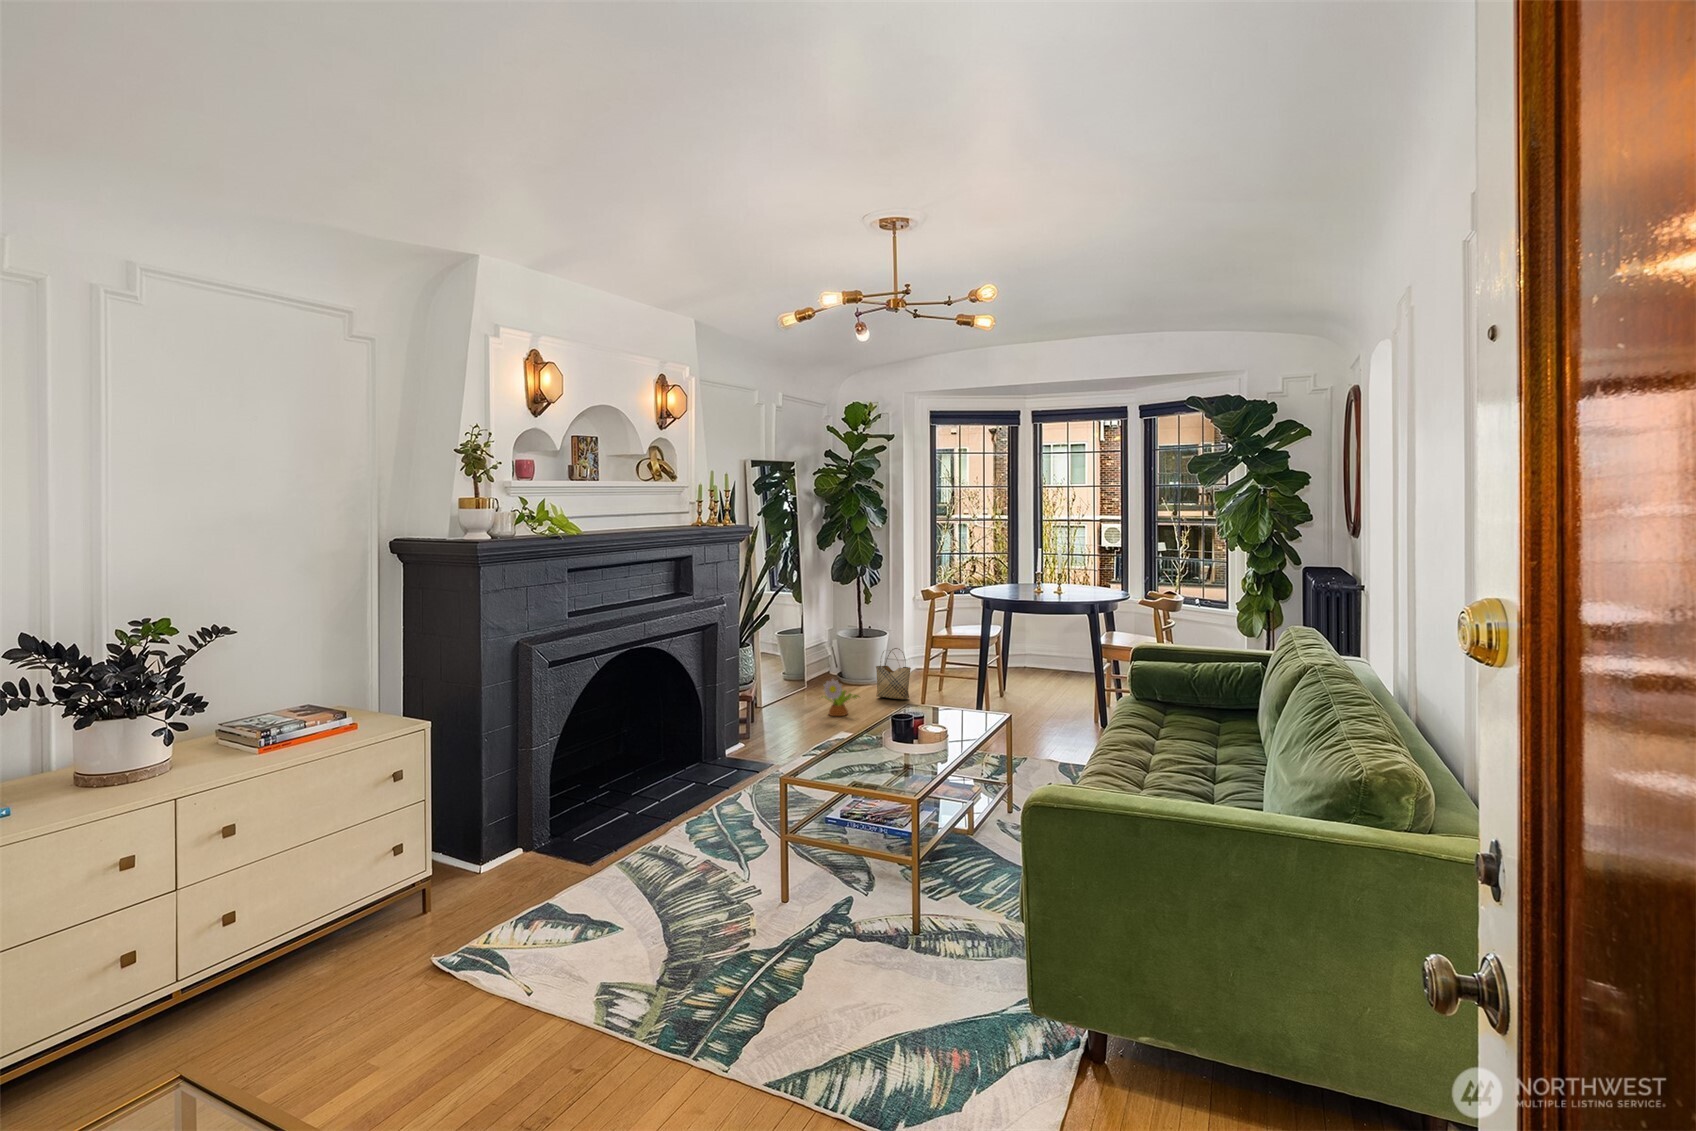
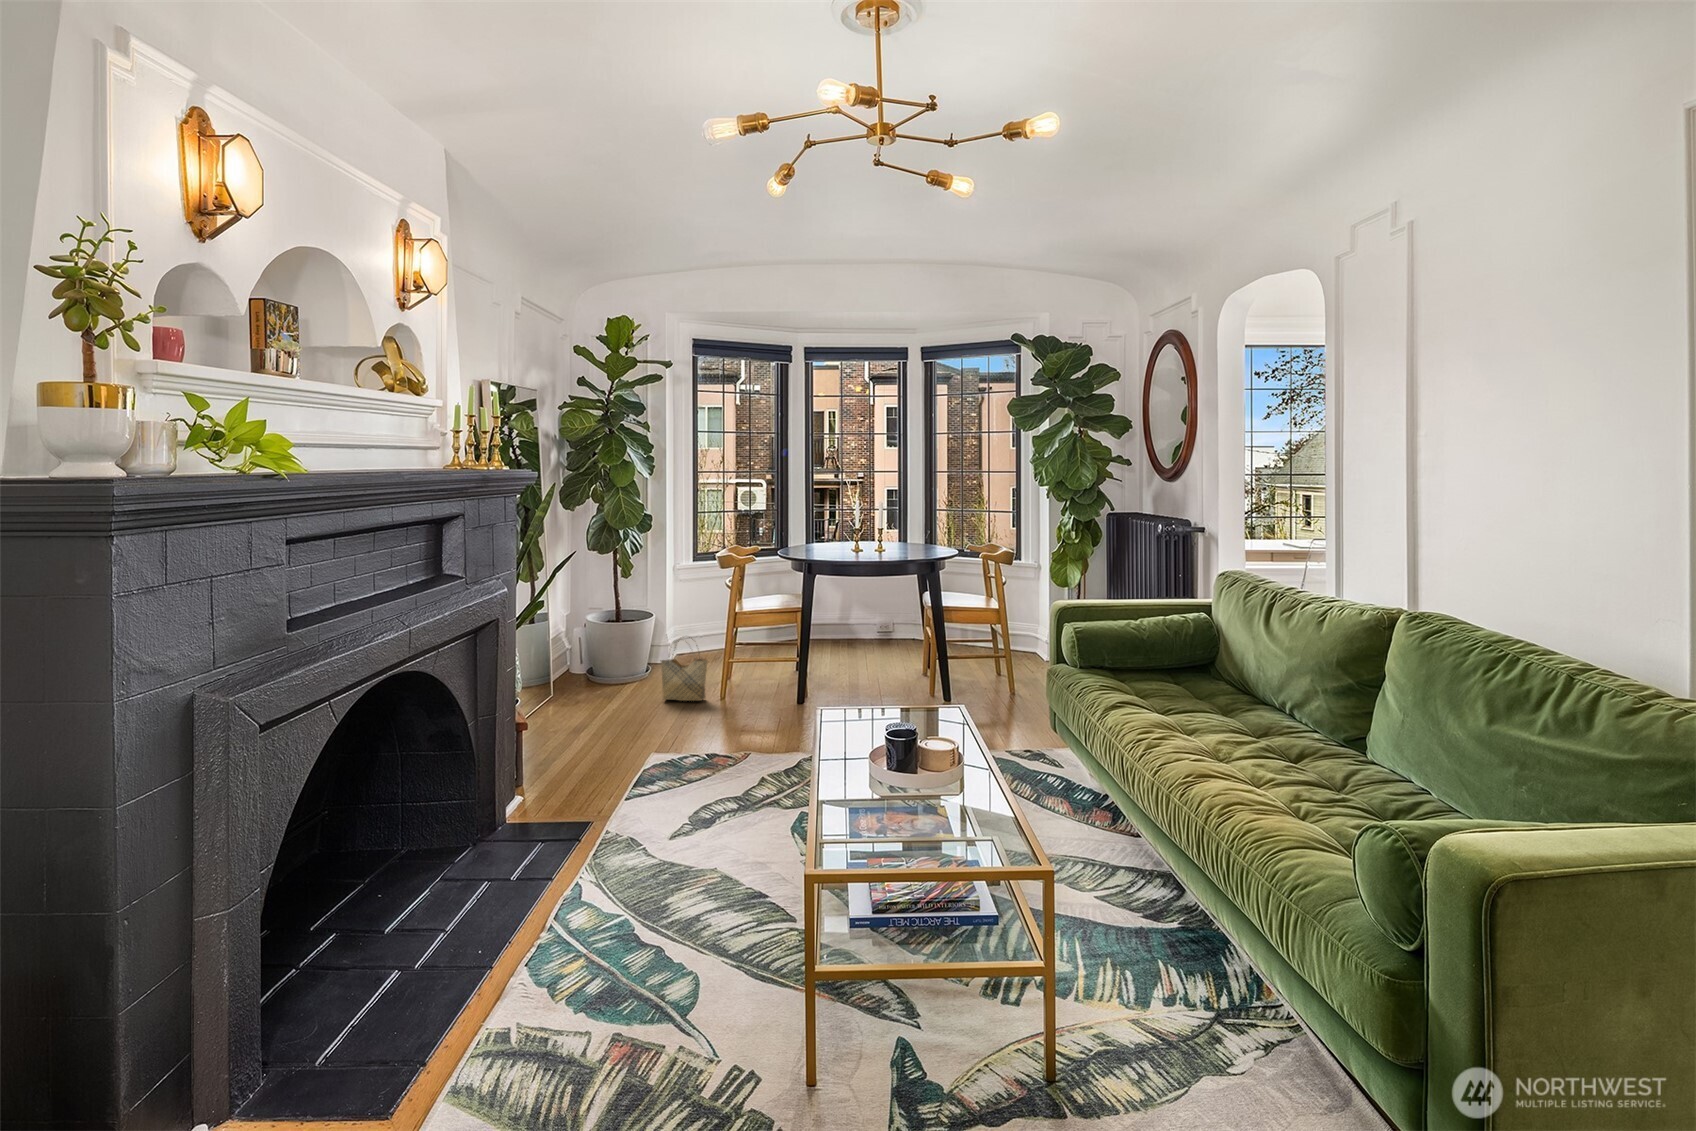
decorative plant: present [823,679,859,716] -> none [601,683,660,733]

